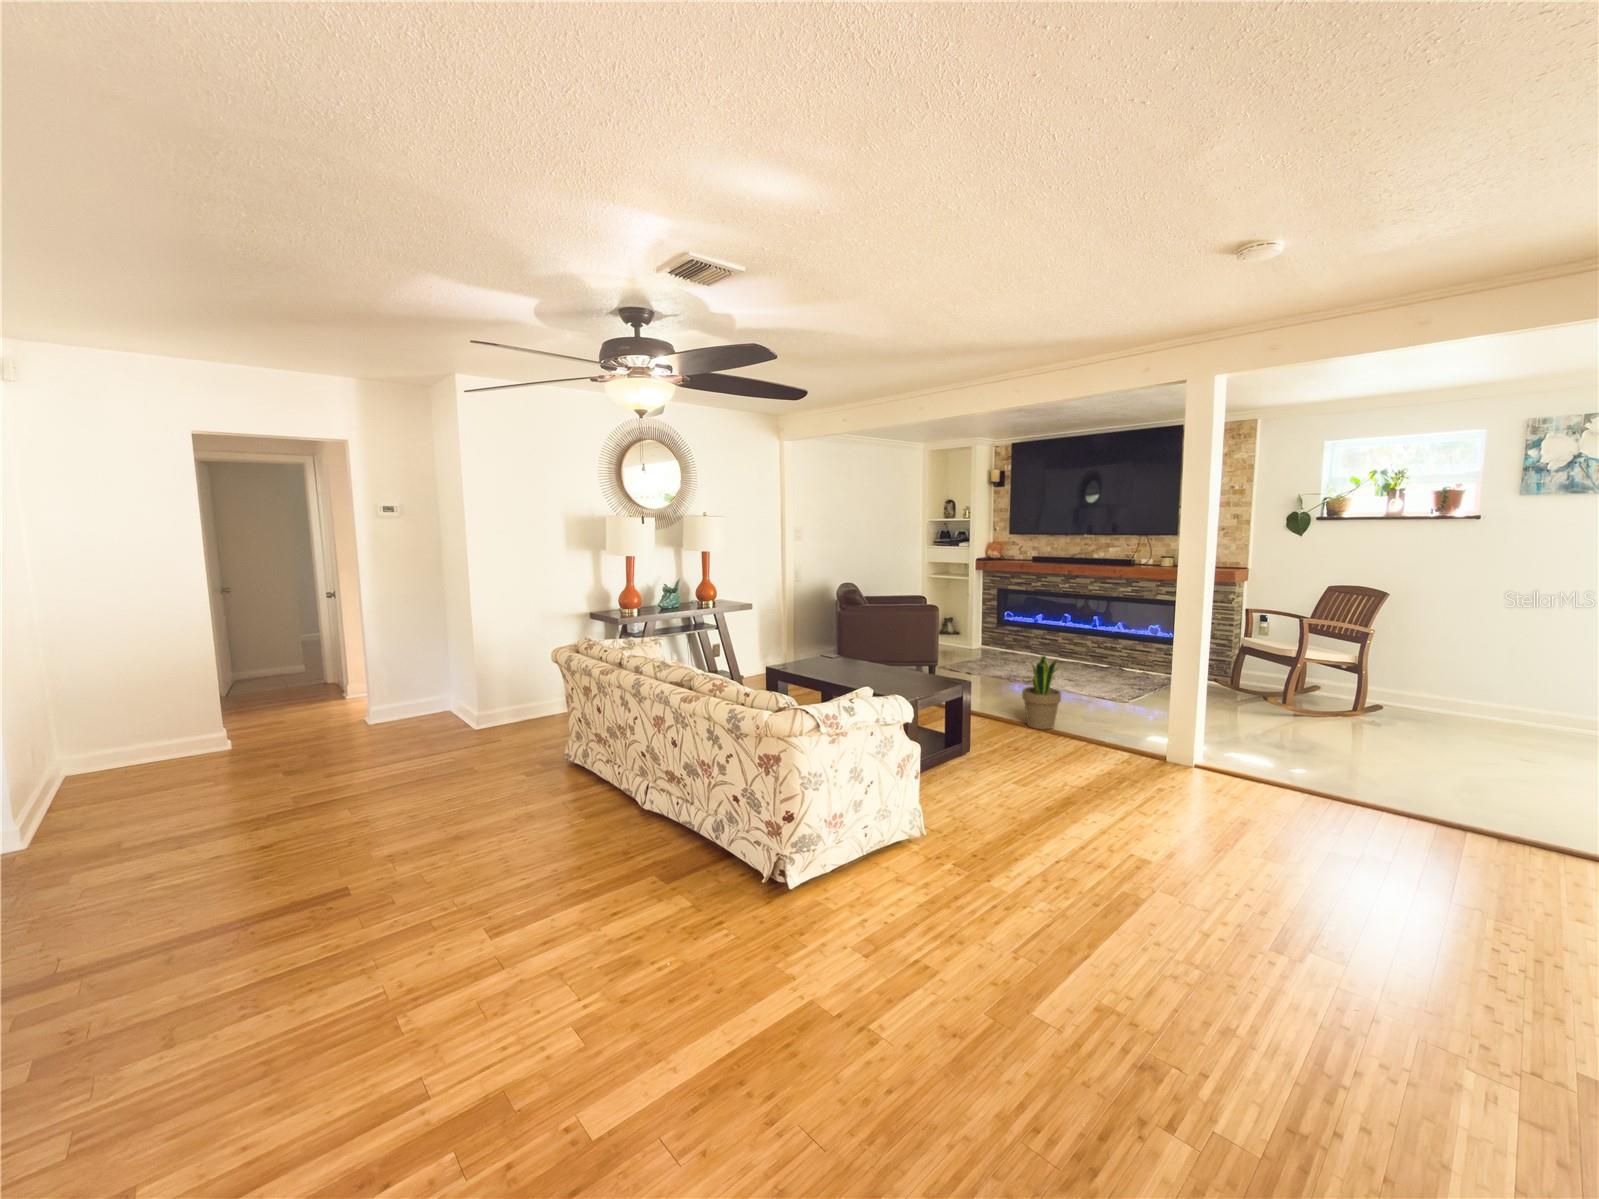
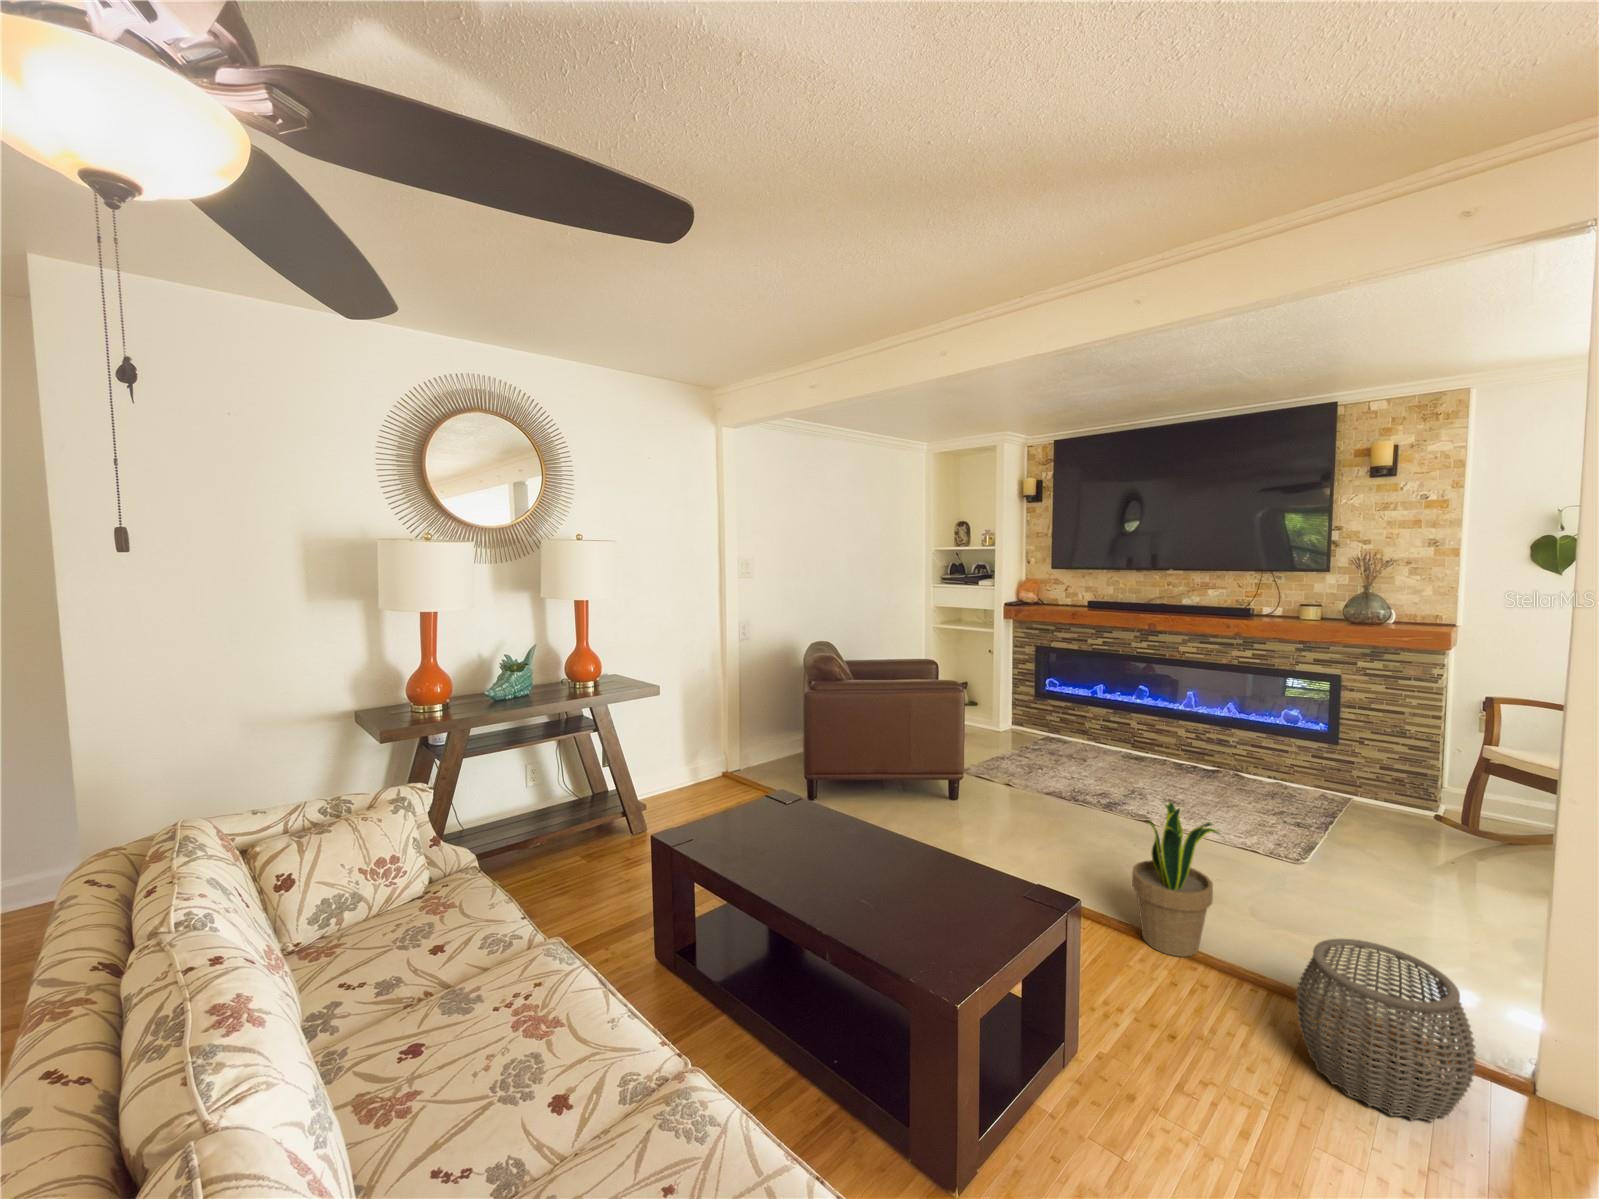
woven basket: none [1080,701,1146,764] -> present [1296,939,1476,1121]

